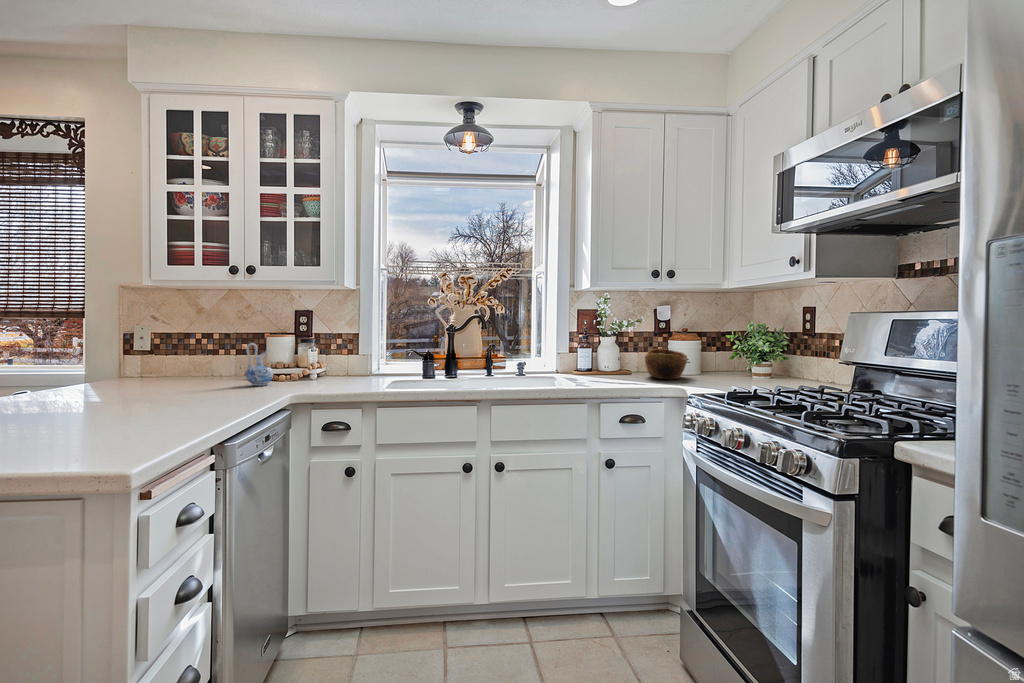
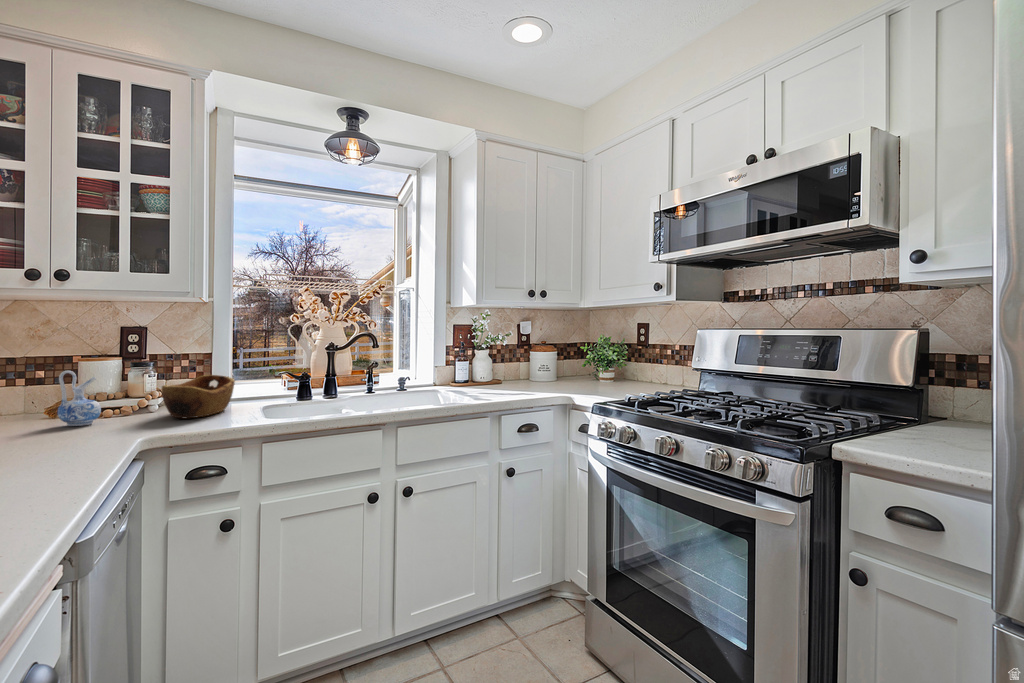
wooden bowl: present [645,349,687,379] -> present [162,375,235,418]

